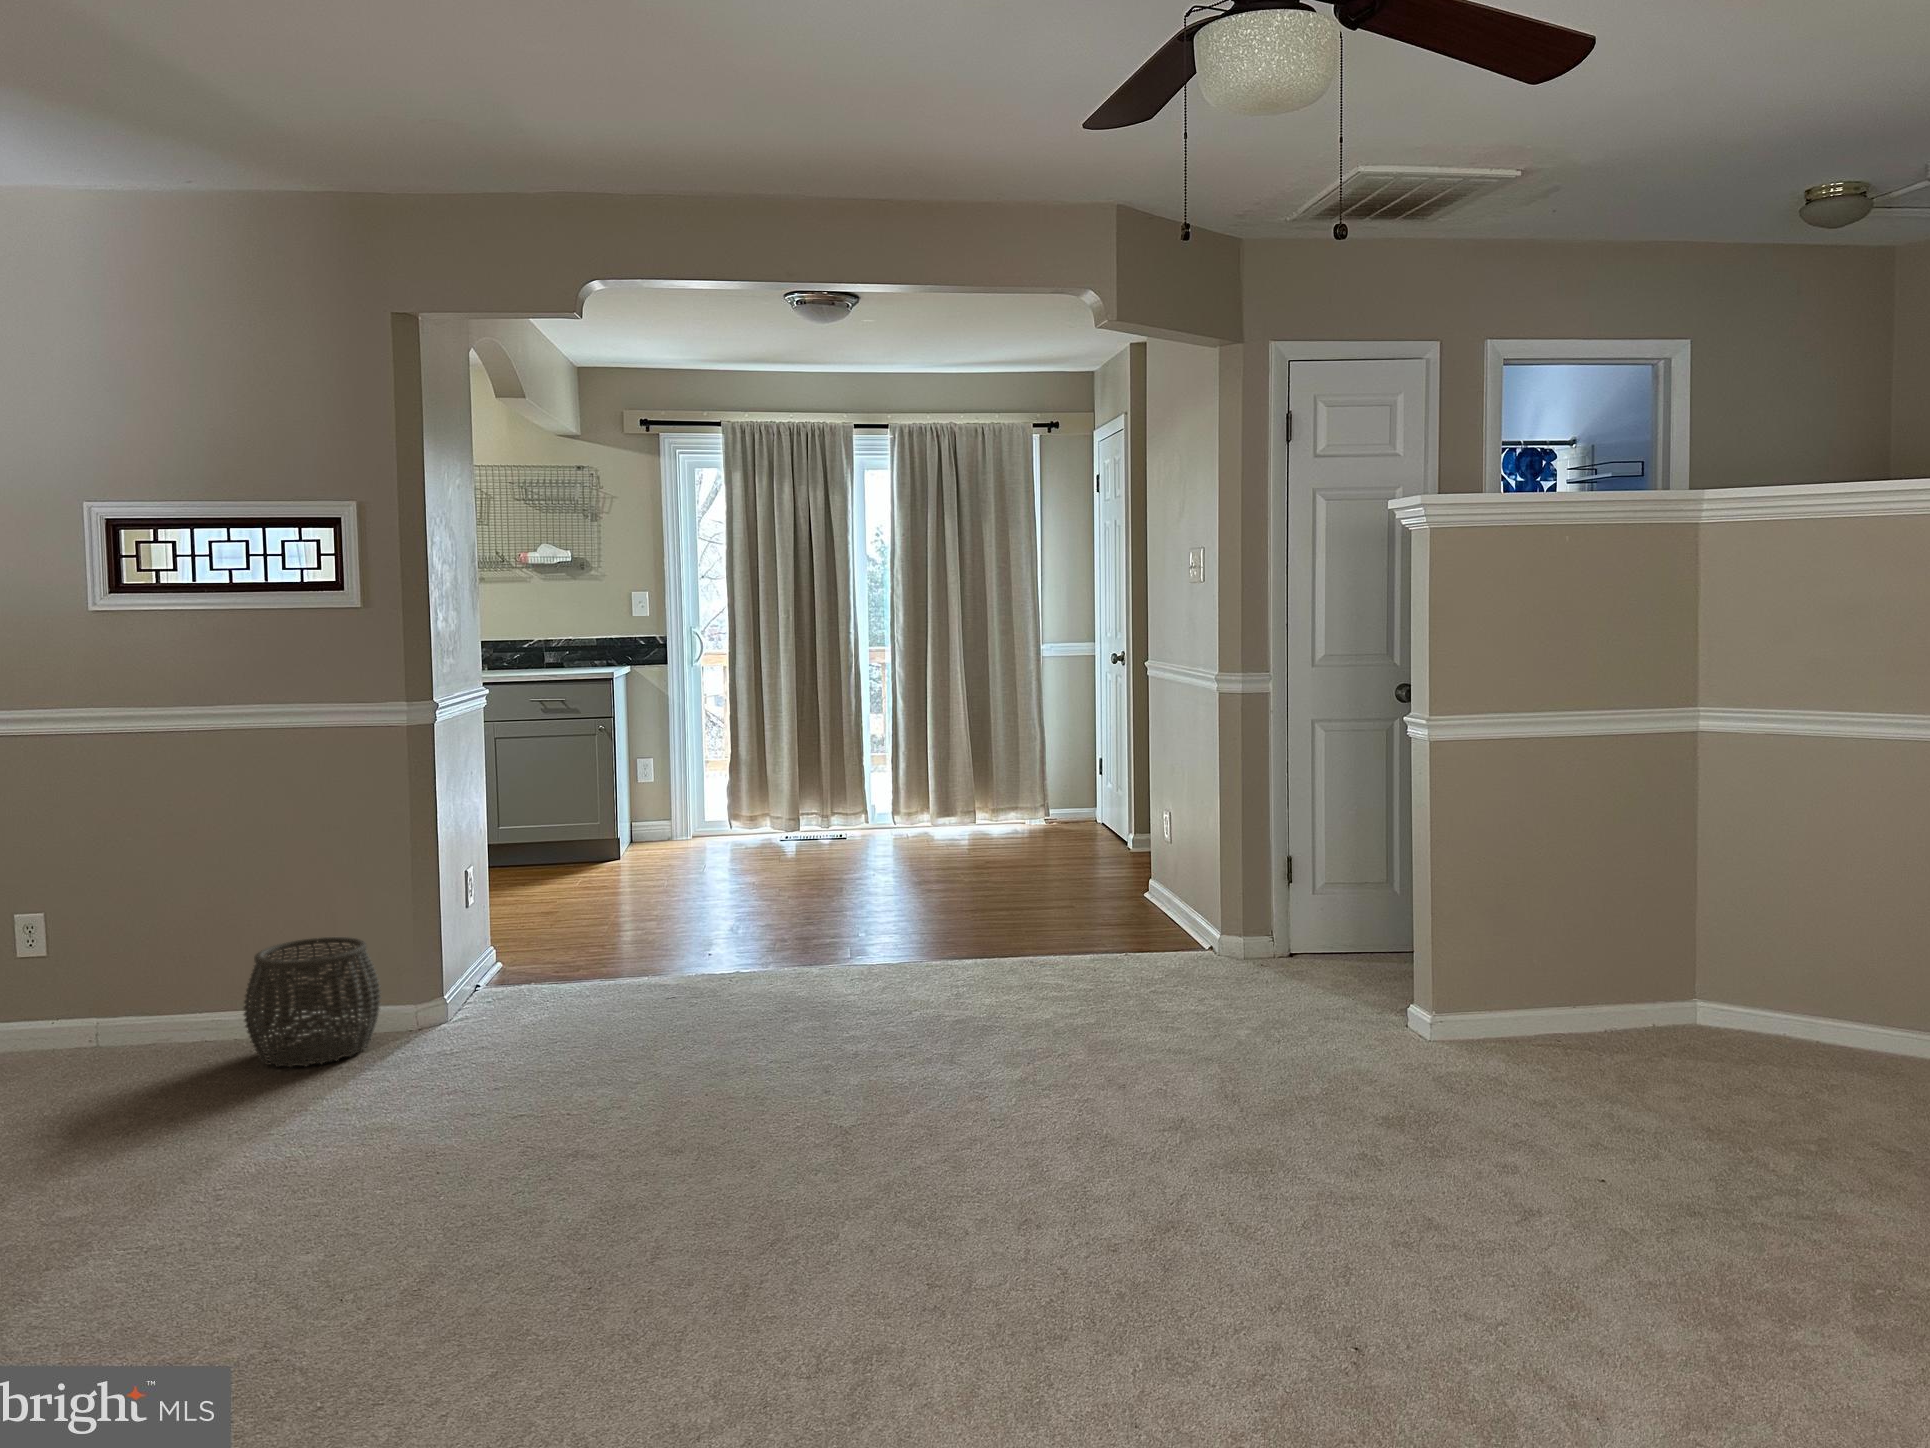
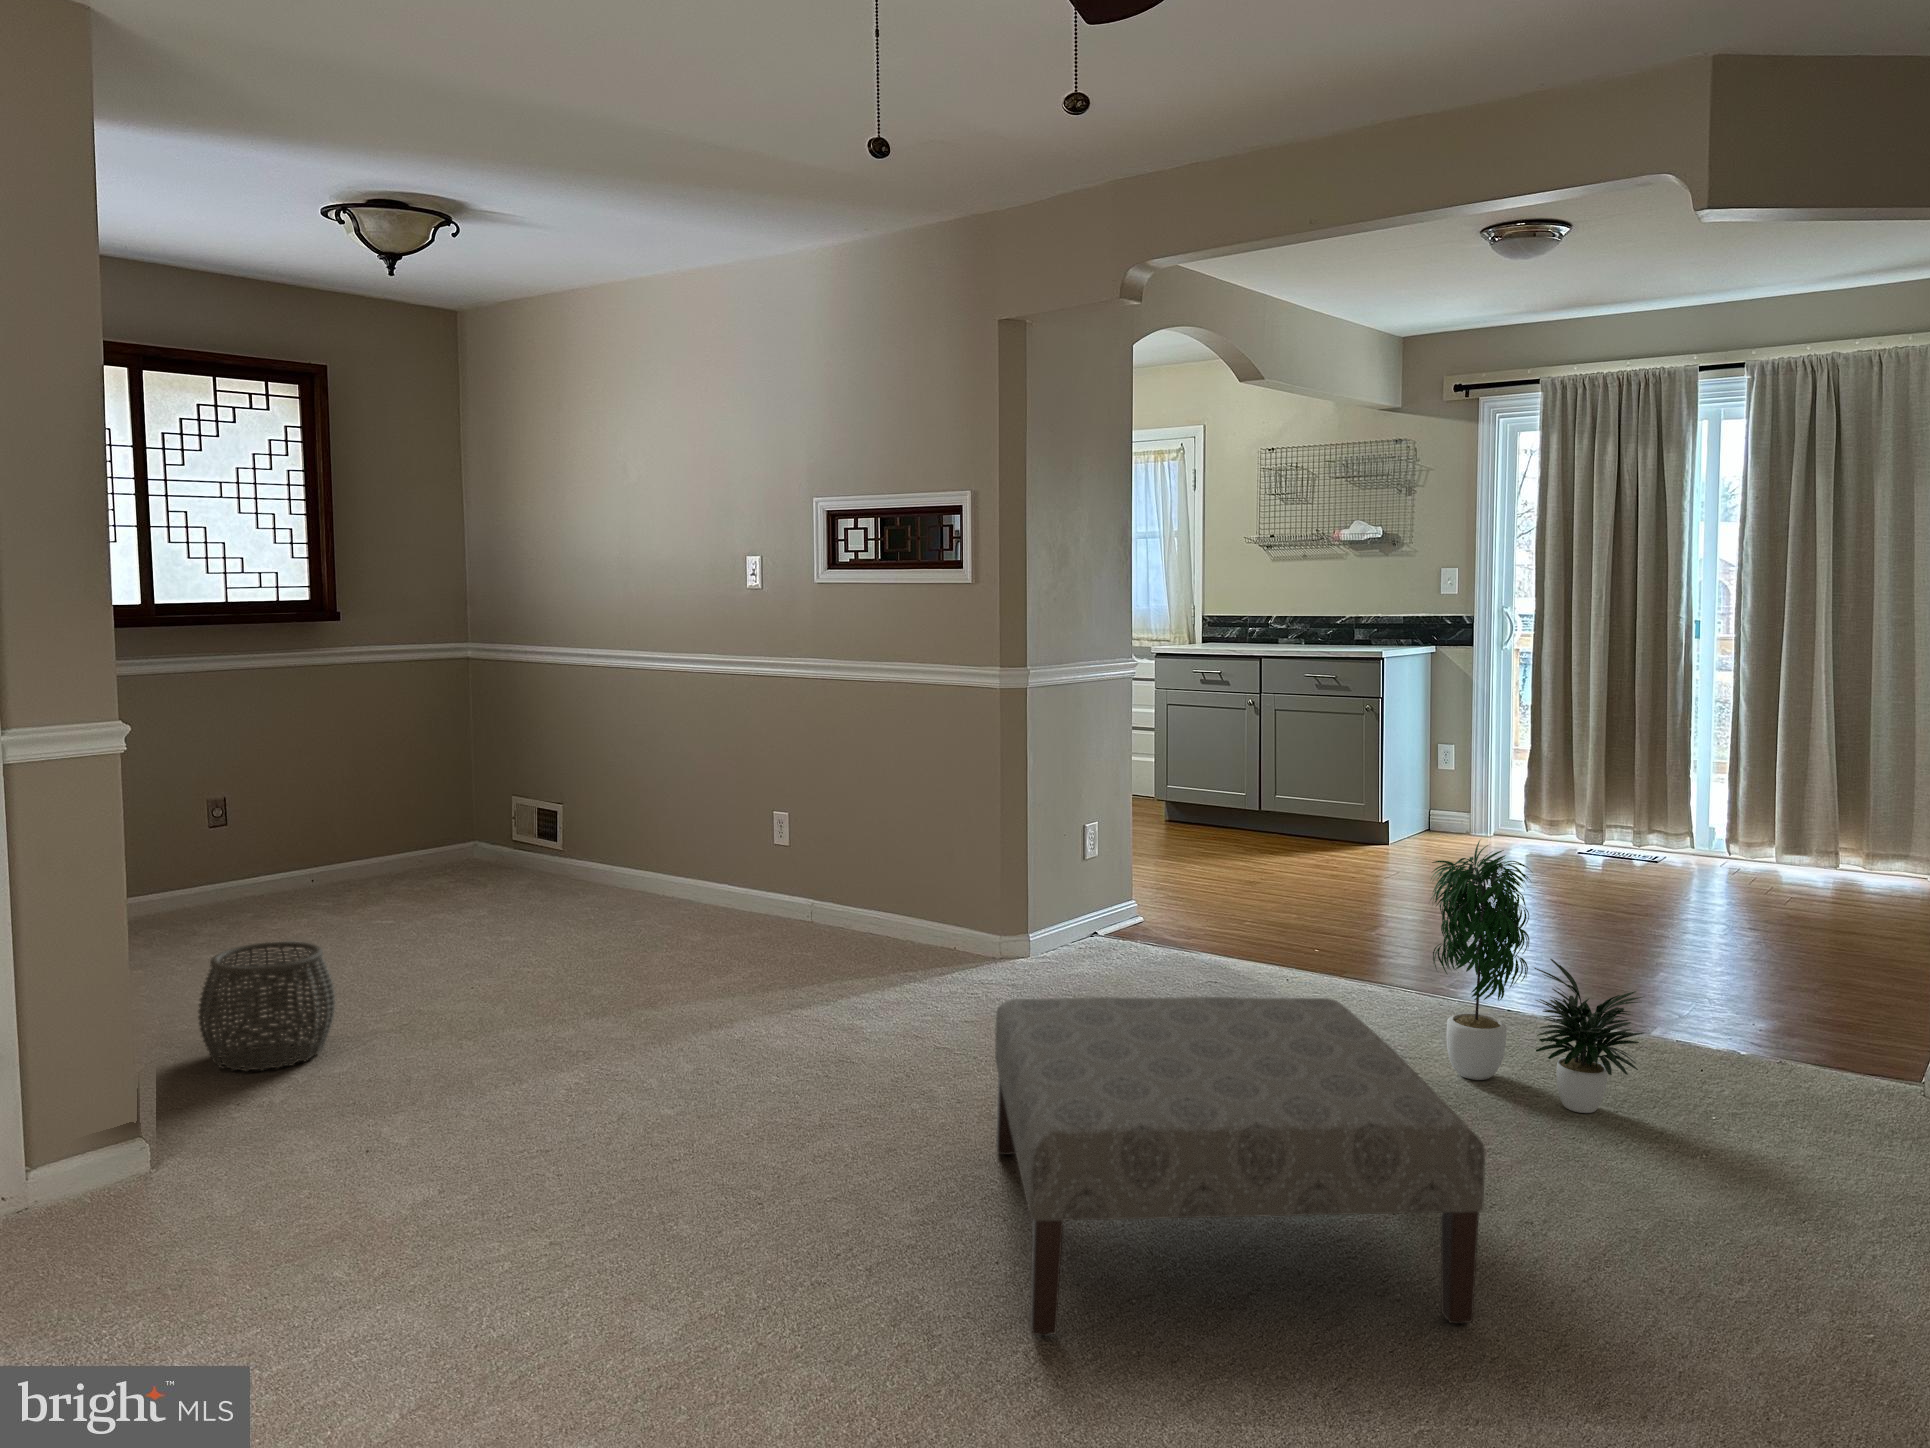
potted plant: none [1506,798,1753,1090] -> present [1431,841,1644,1113]
ottoman: none [1040,967,1581,1331] -> present [995,997,1485,1336]

